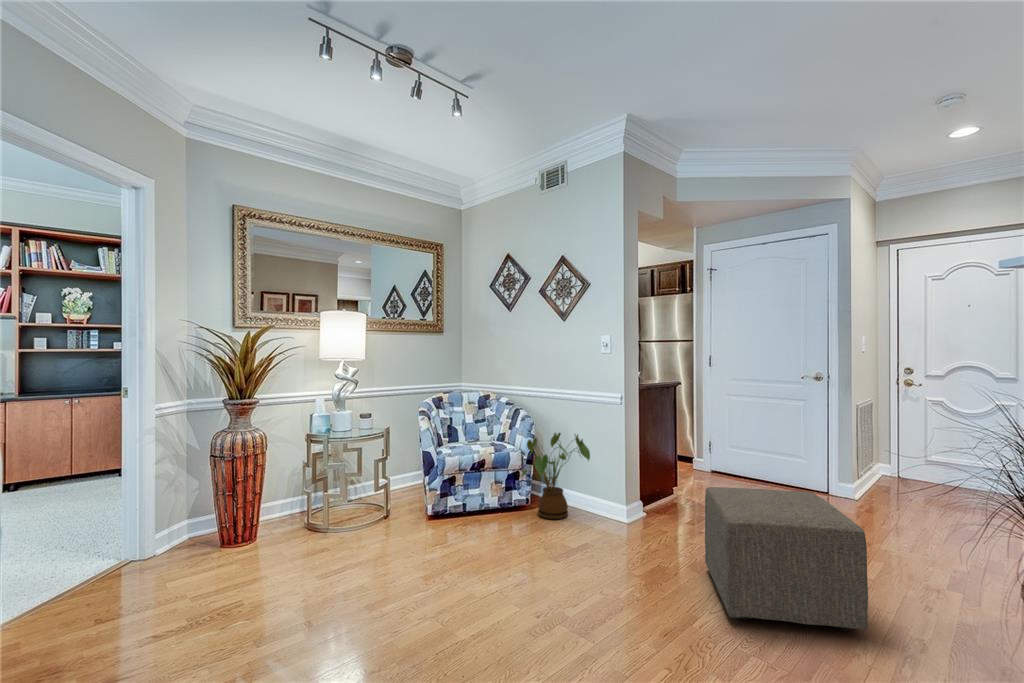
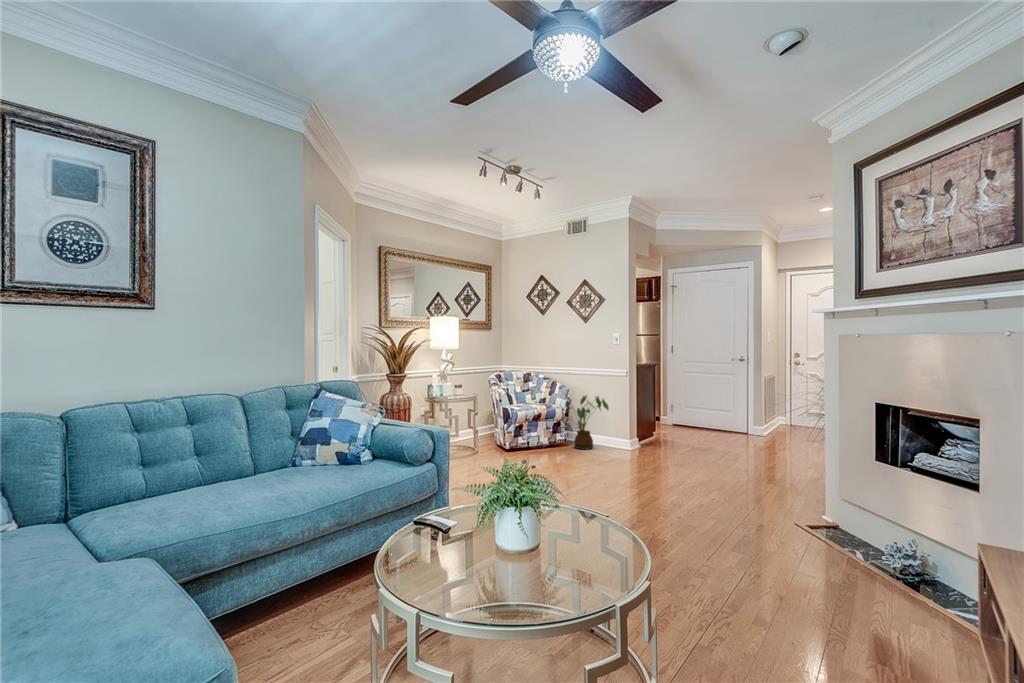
ottoman: present [705,487,868,631] -> none [683,417,764,477]

